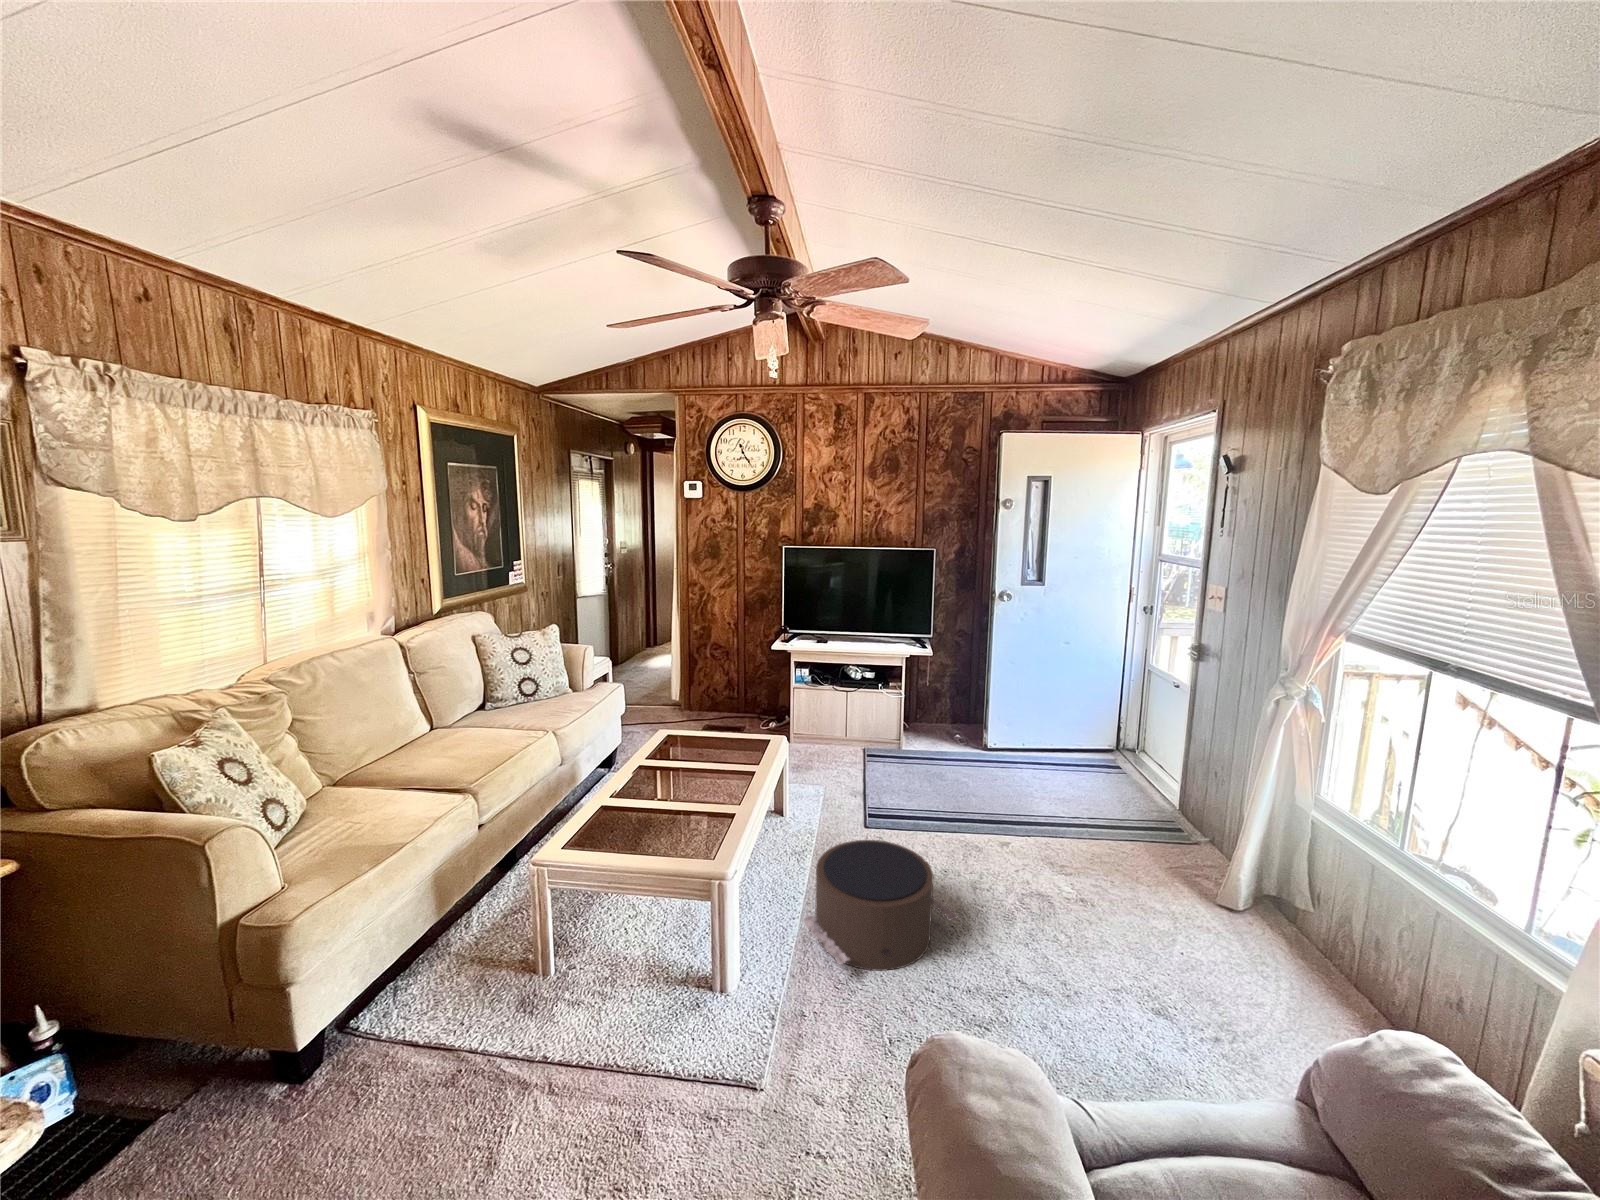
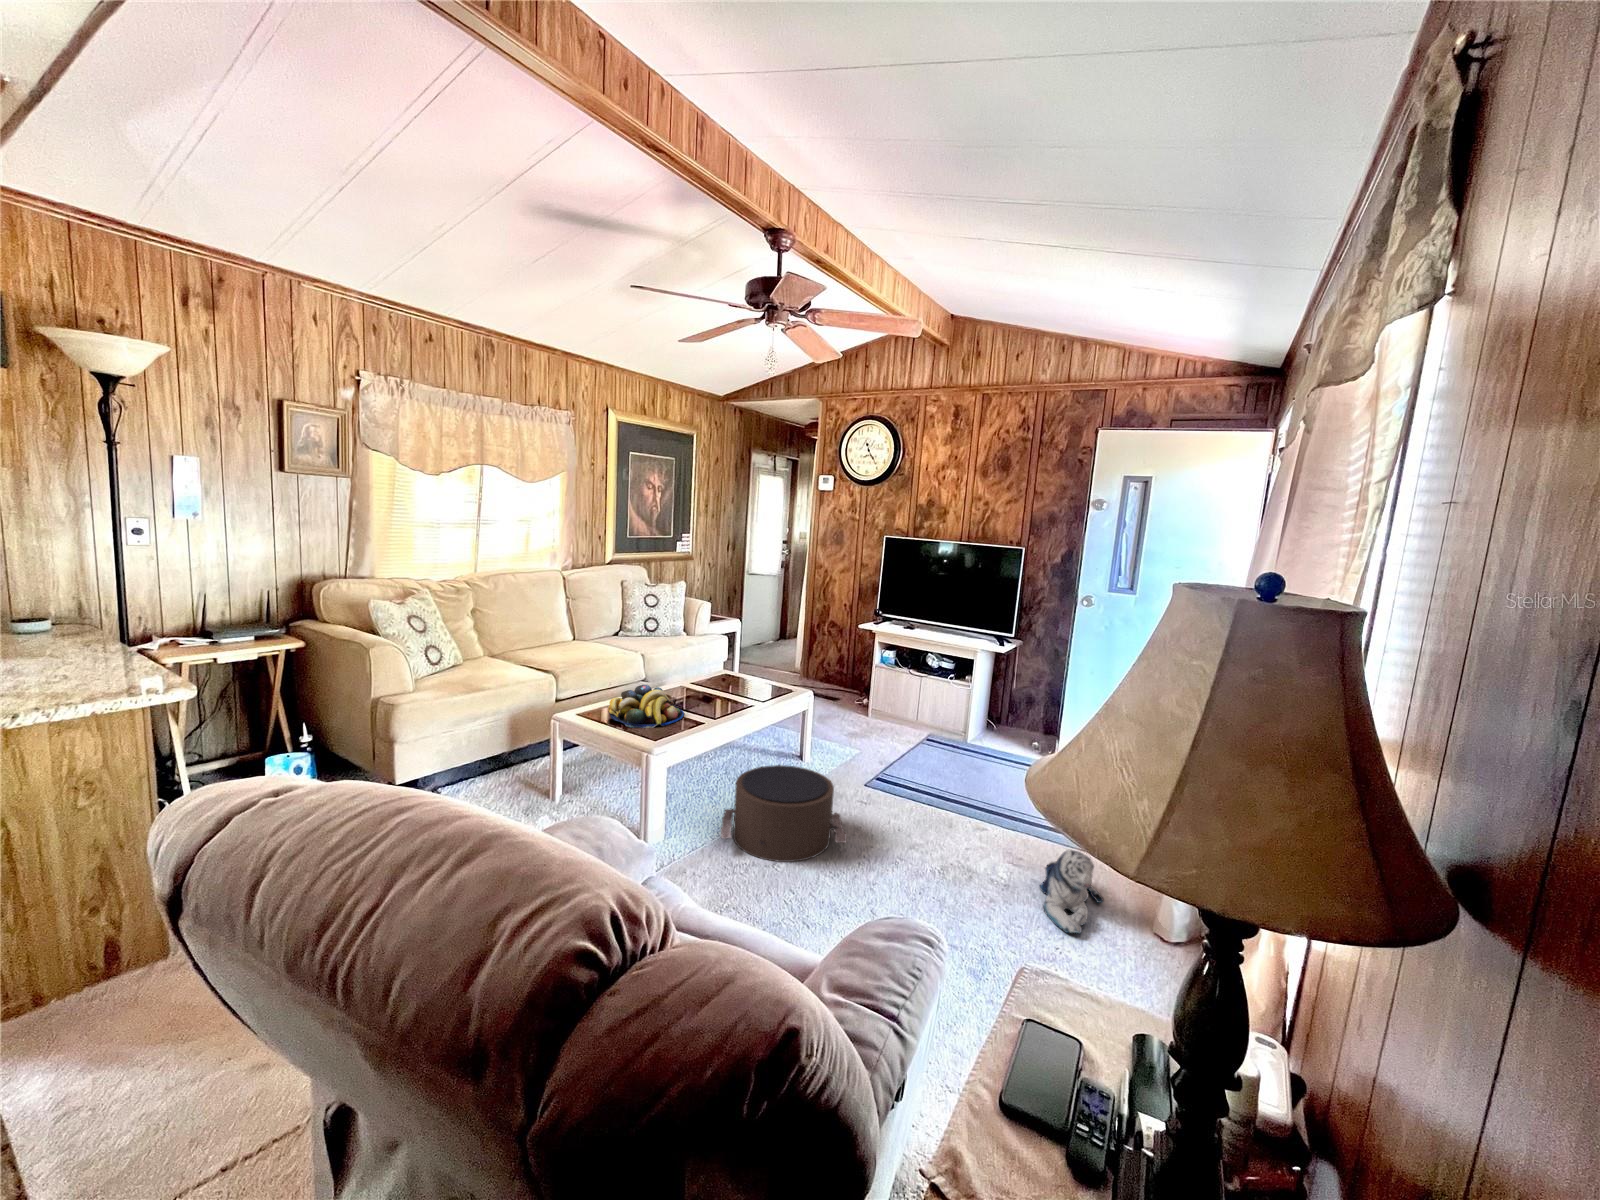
fruit bowl: none [603,783,700,851] -> present [608,685,684,728]
plush toy: none [1128,859,1216,946] -> present [1040,850,1103,933]

